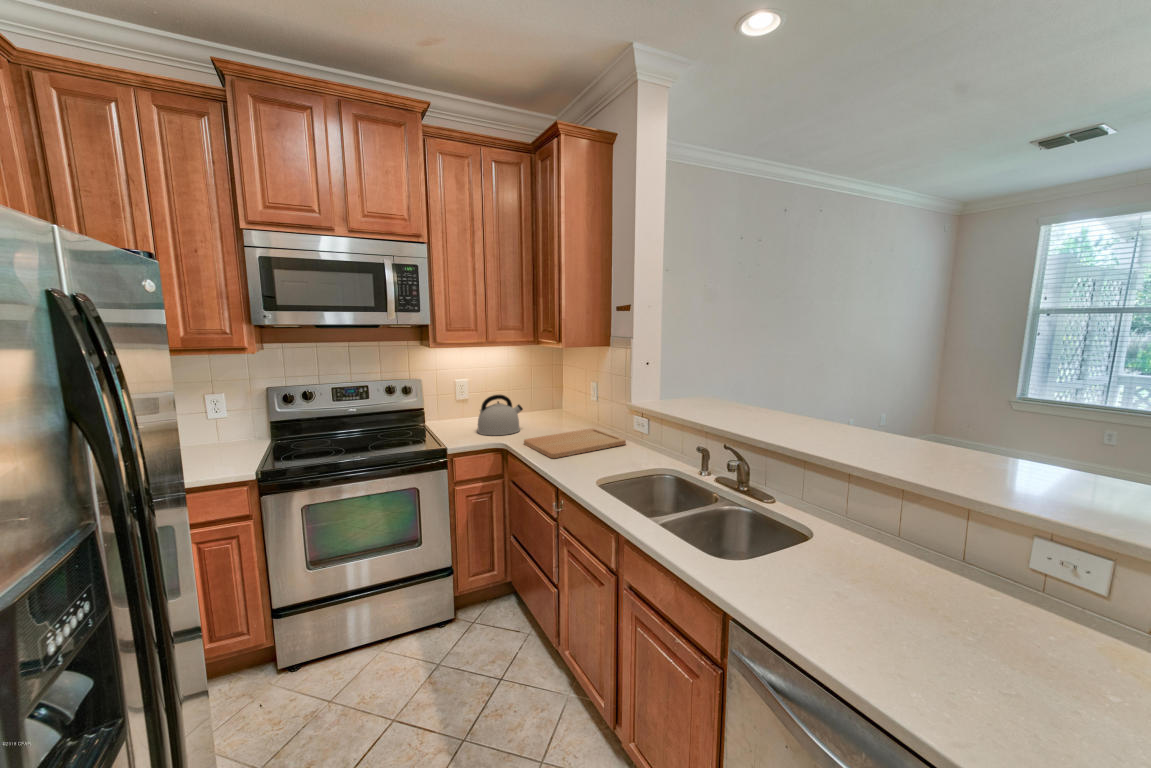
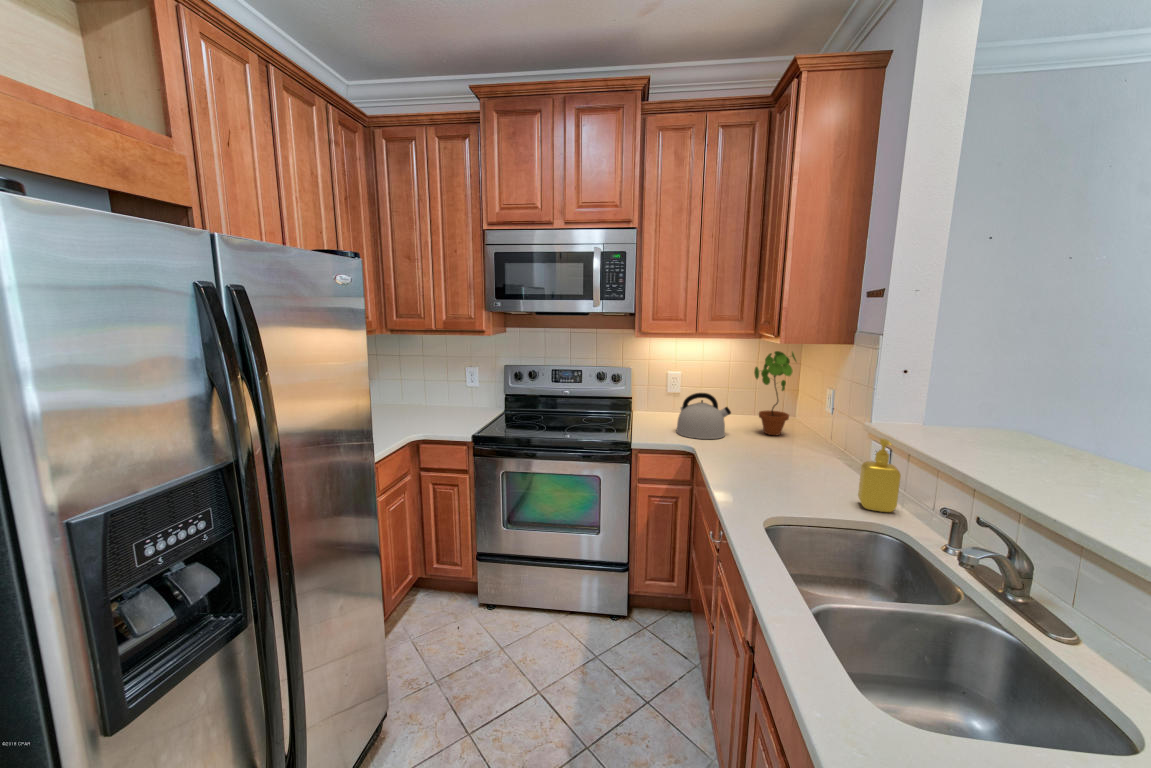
potted plant: none [535,353,567,423] -> present [754,351,796,435]
soap dispenser: none [639,409,664,461] -> present [858,439,901,512]
cutting board: present [524,428,626,458] -> none [716,448,853,480]

